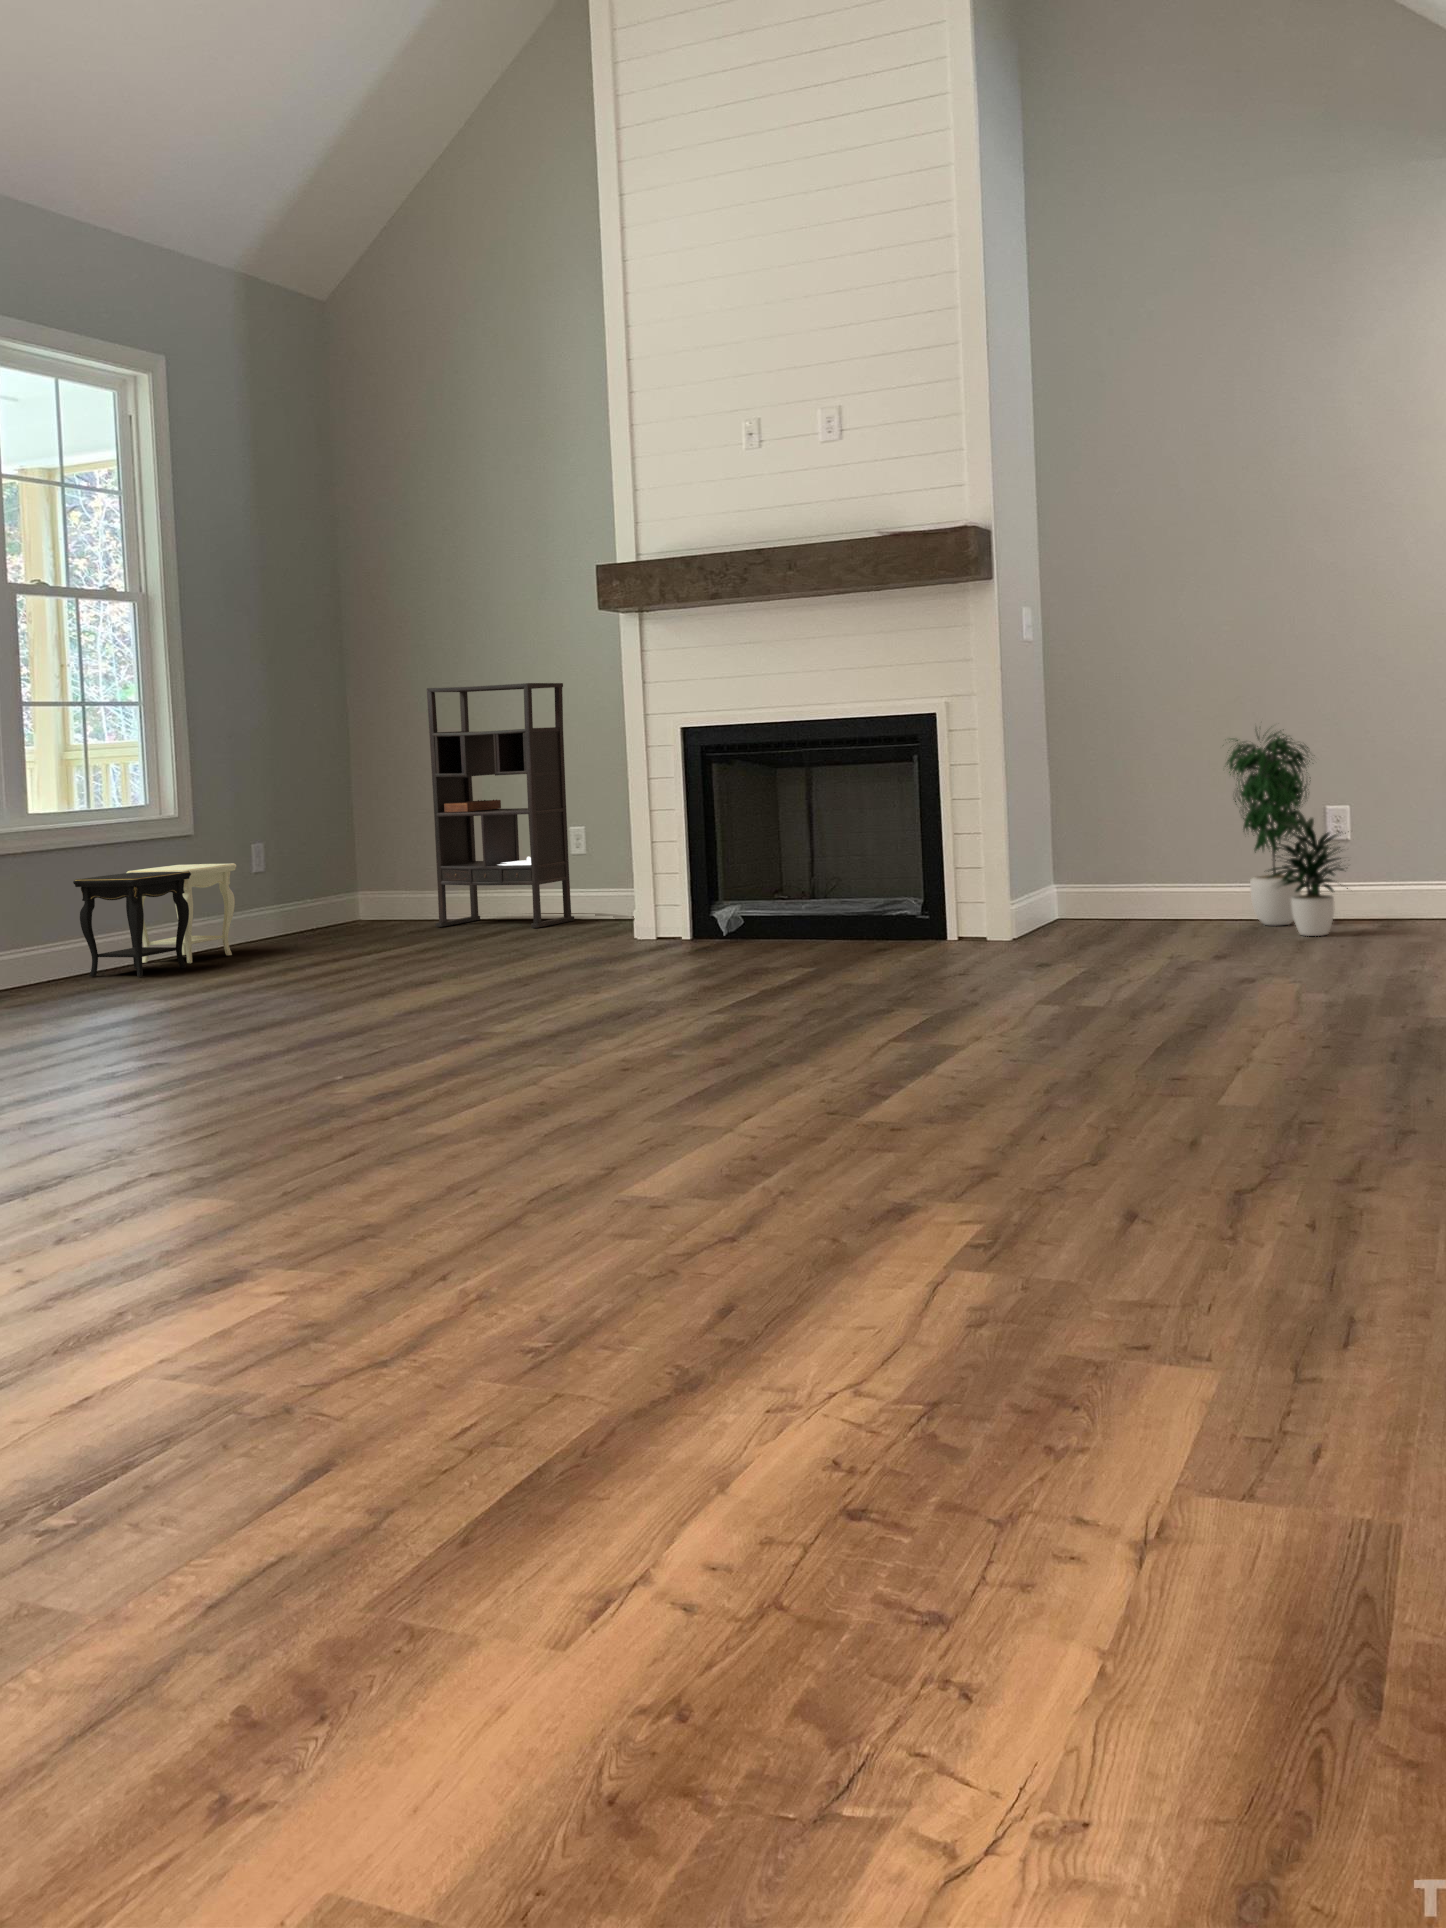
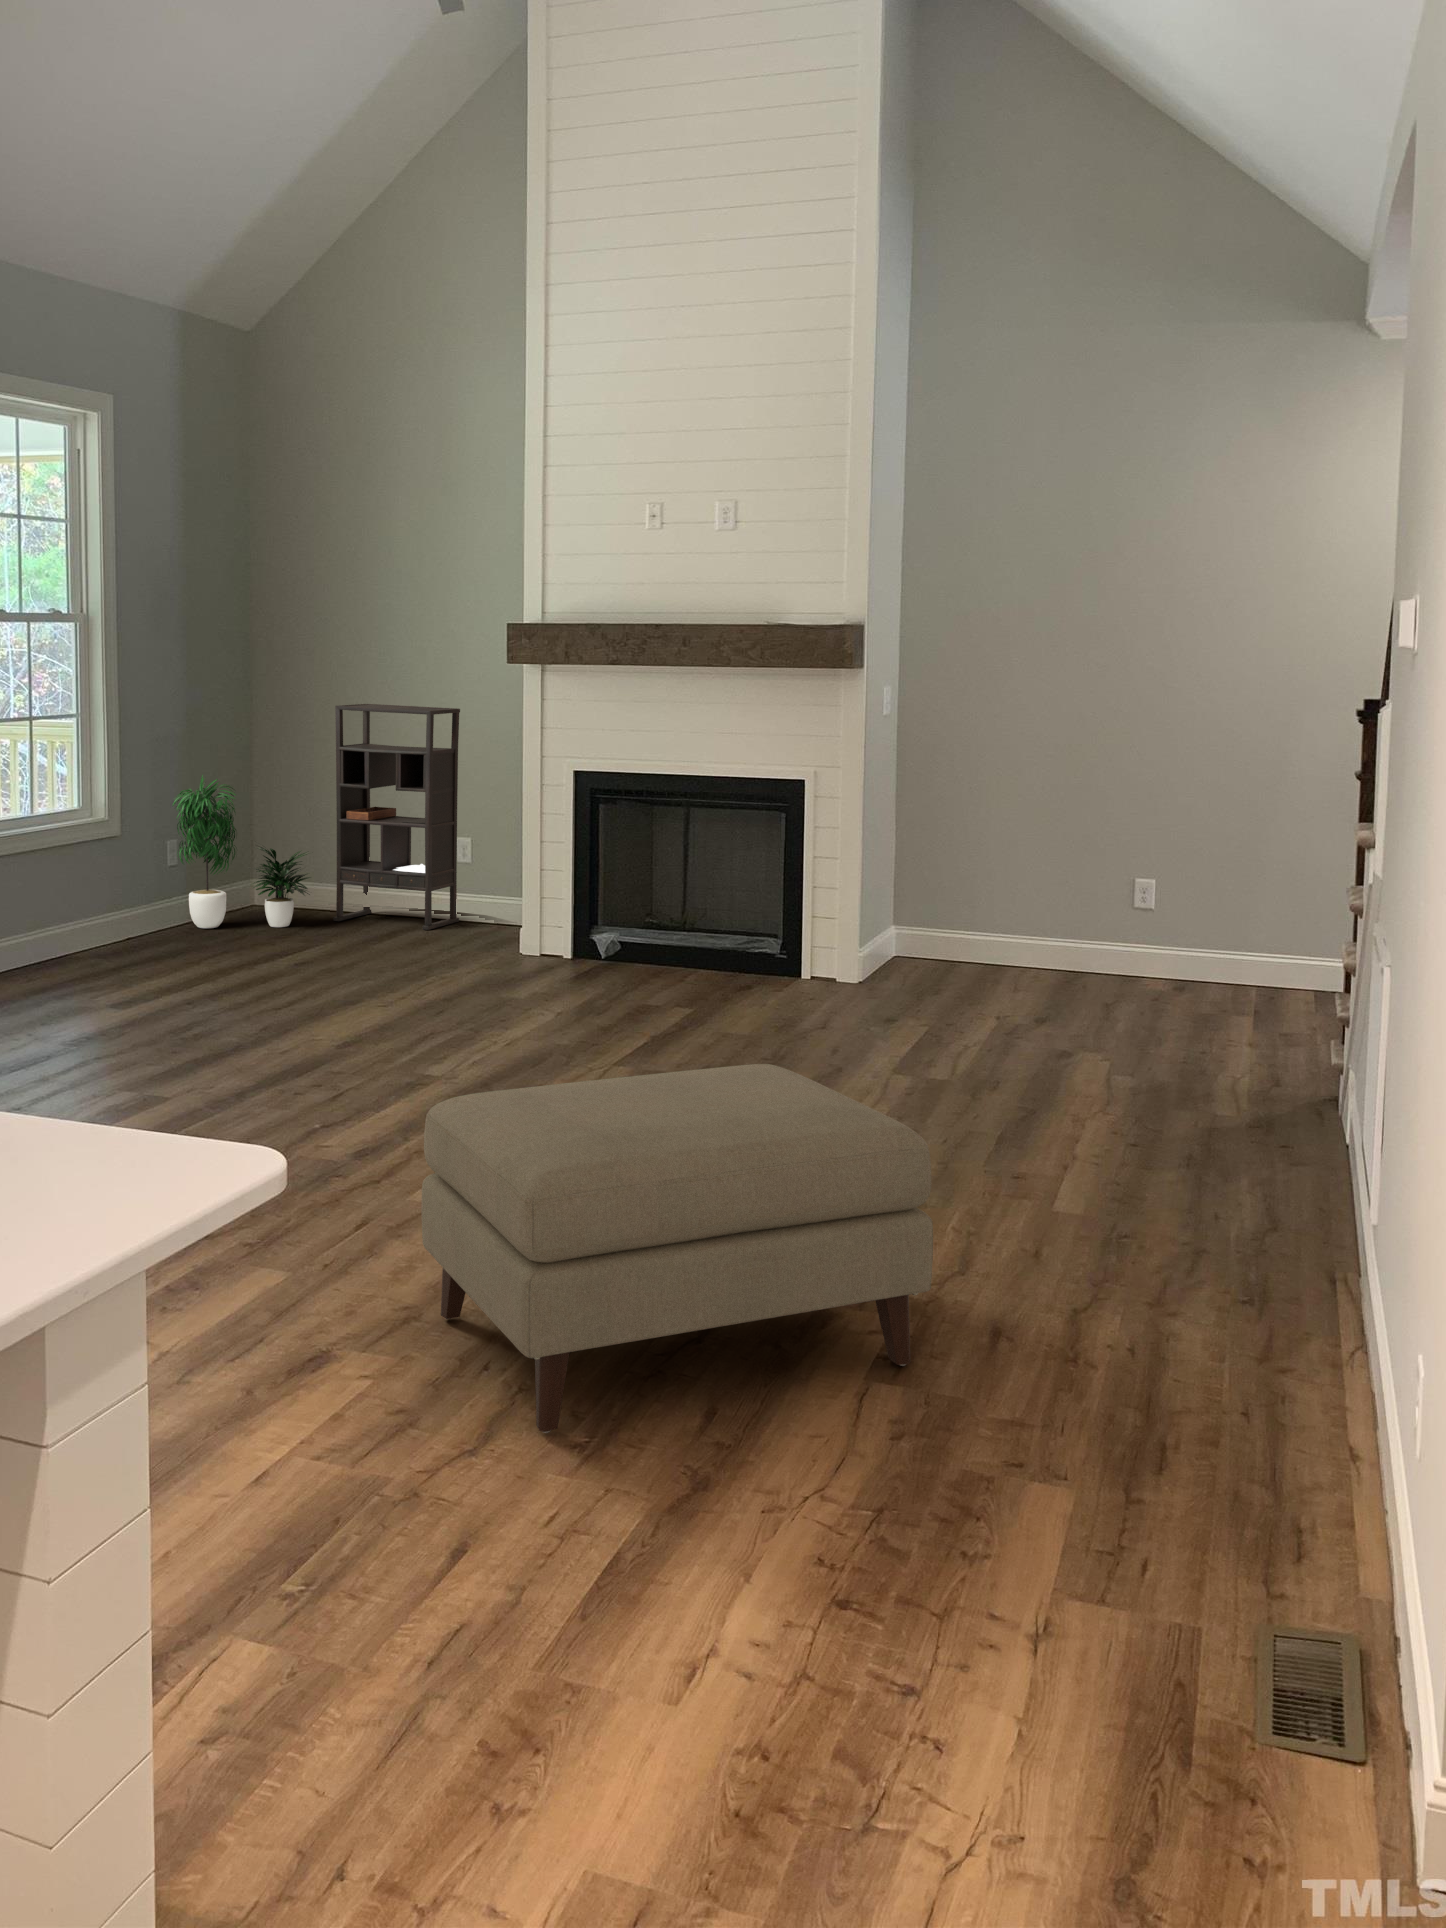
potted plant: present [1227,732,1349,936] -> present [173,775,311,928]
side table: present [73,863,237,977] -> none [25,862,164,973]
ottoman: none [372,904,1029,1341] -> present [422,1064,933,1433]

